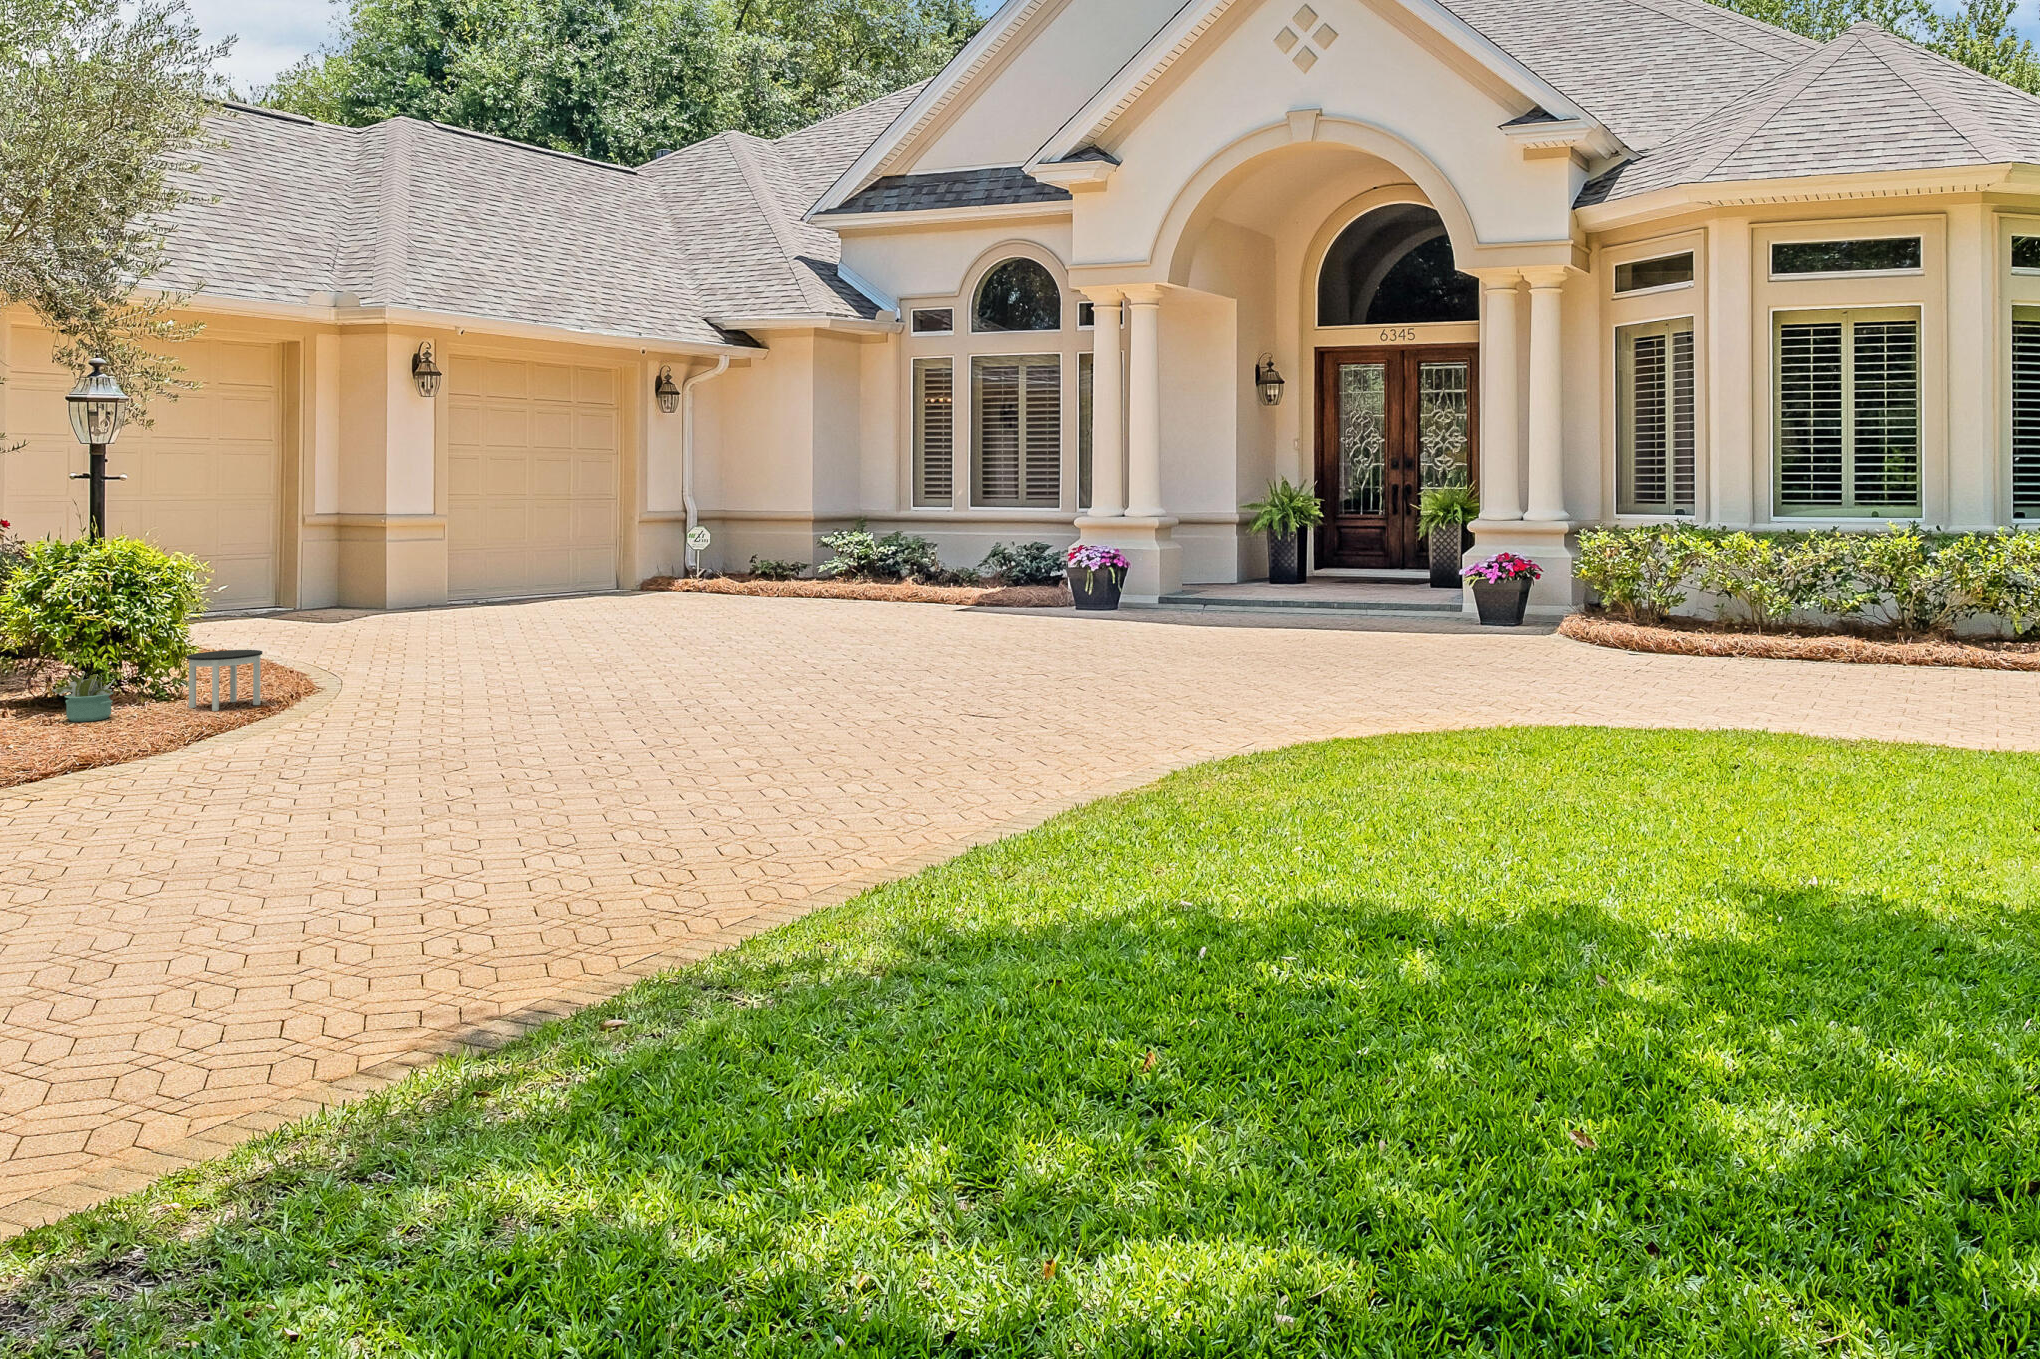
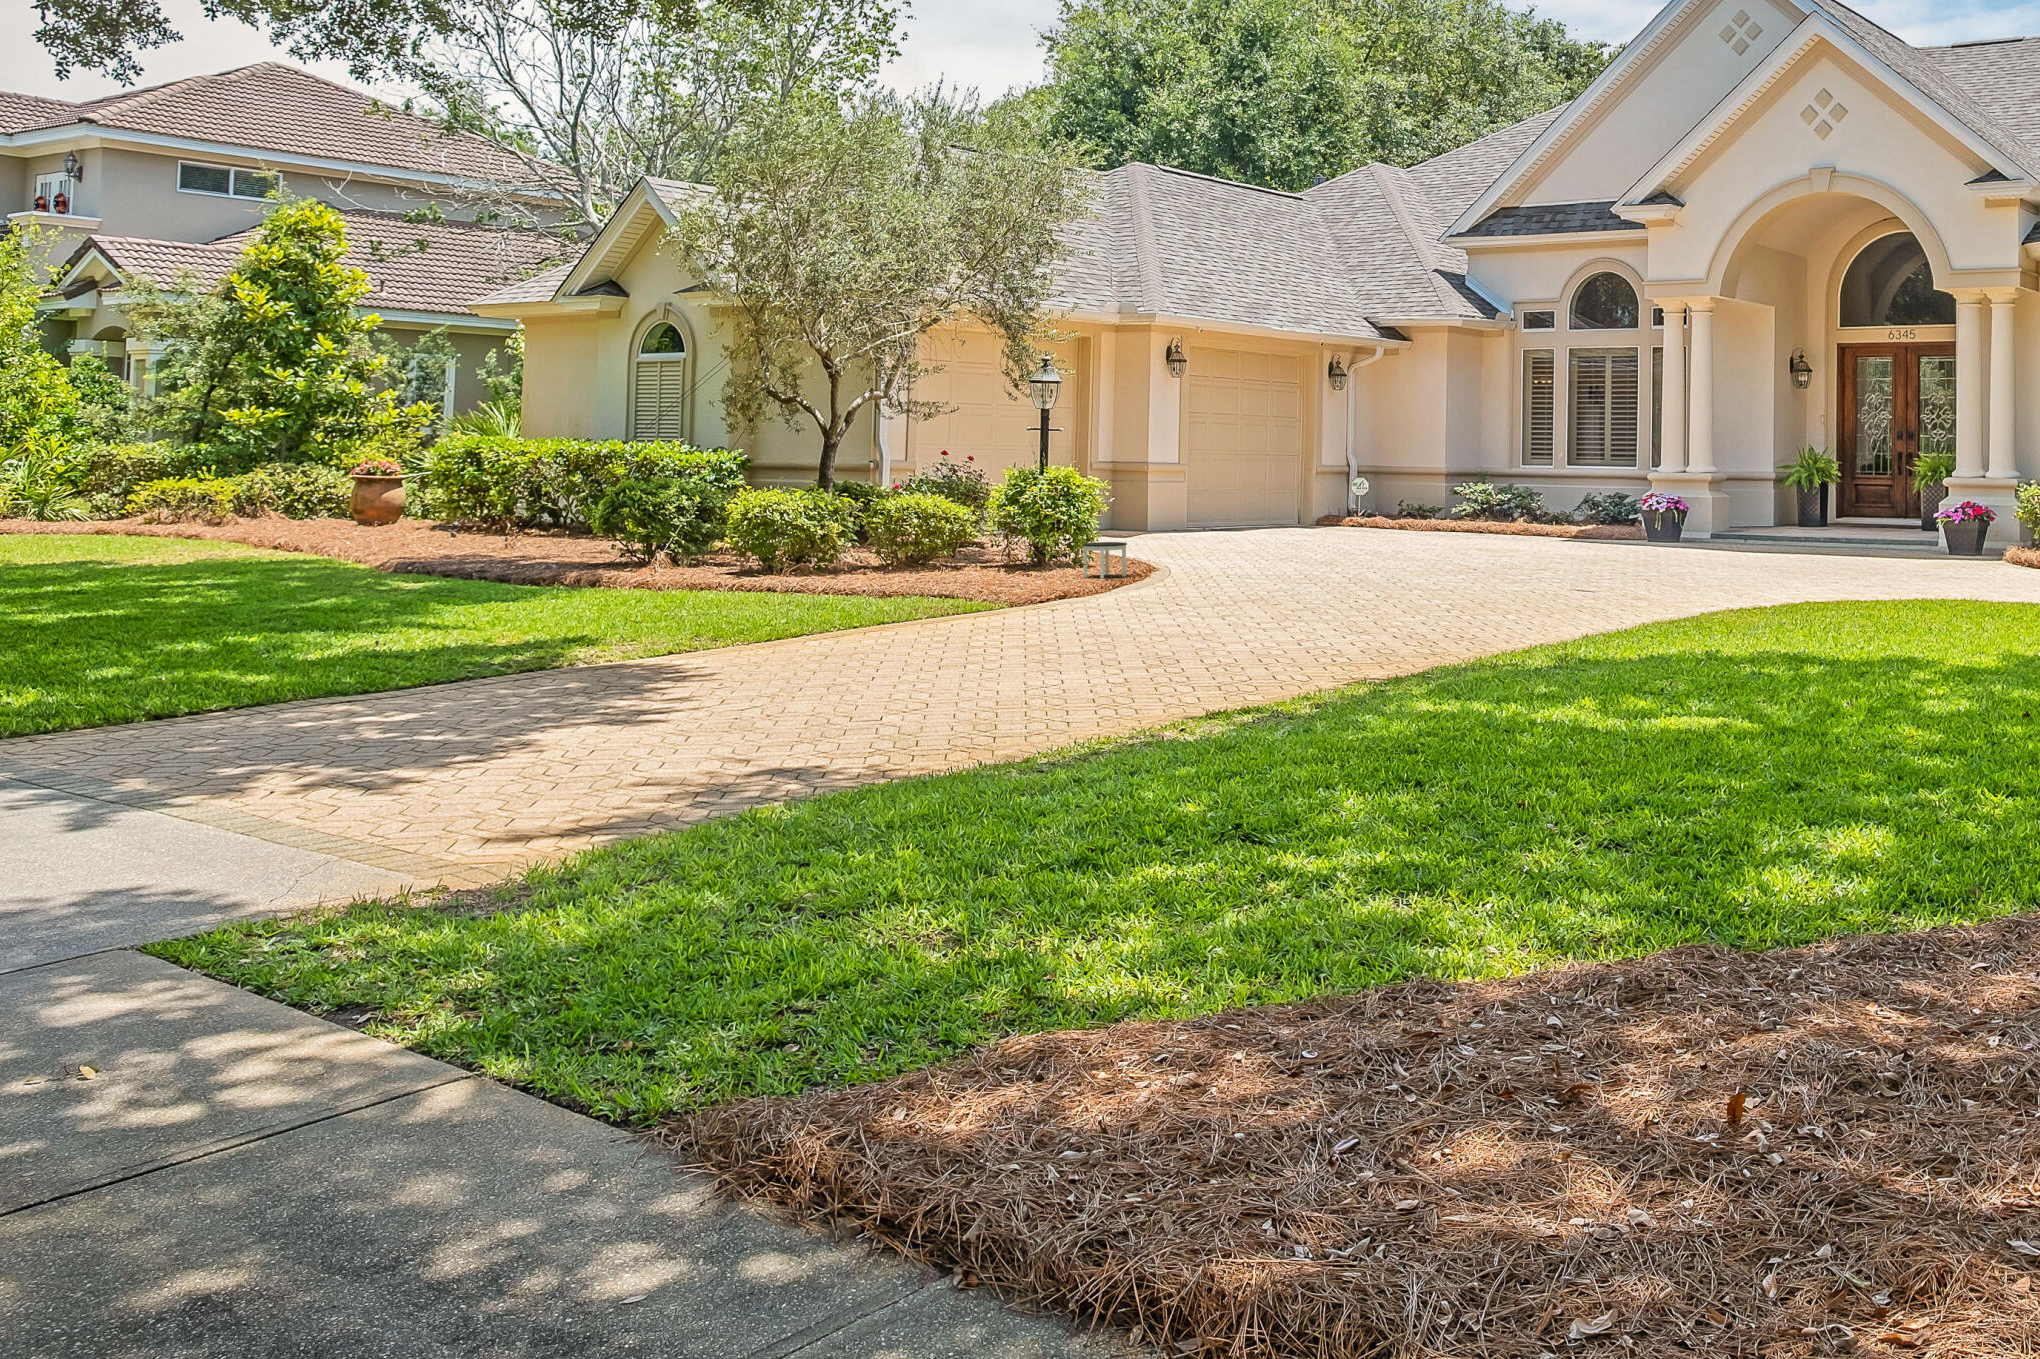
decorative plant: present [52,672,115,722] -> none [1010,551,1045,582]

